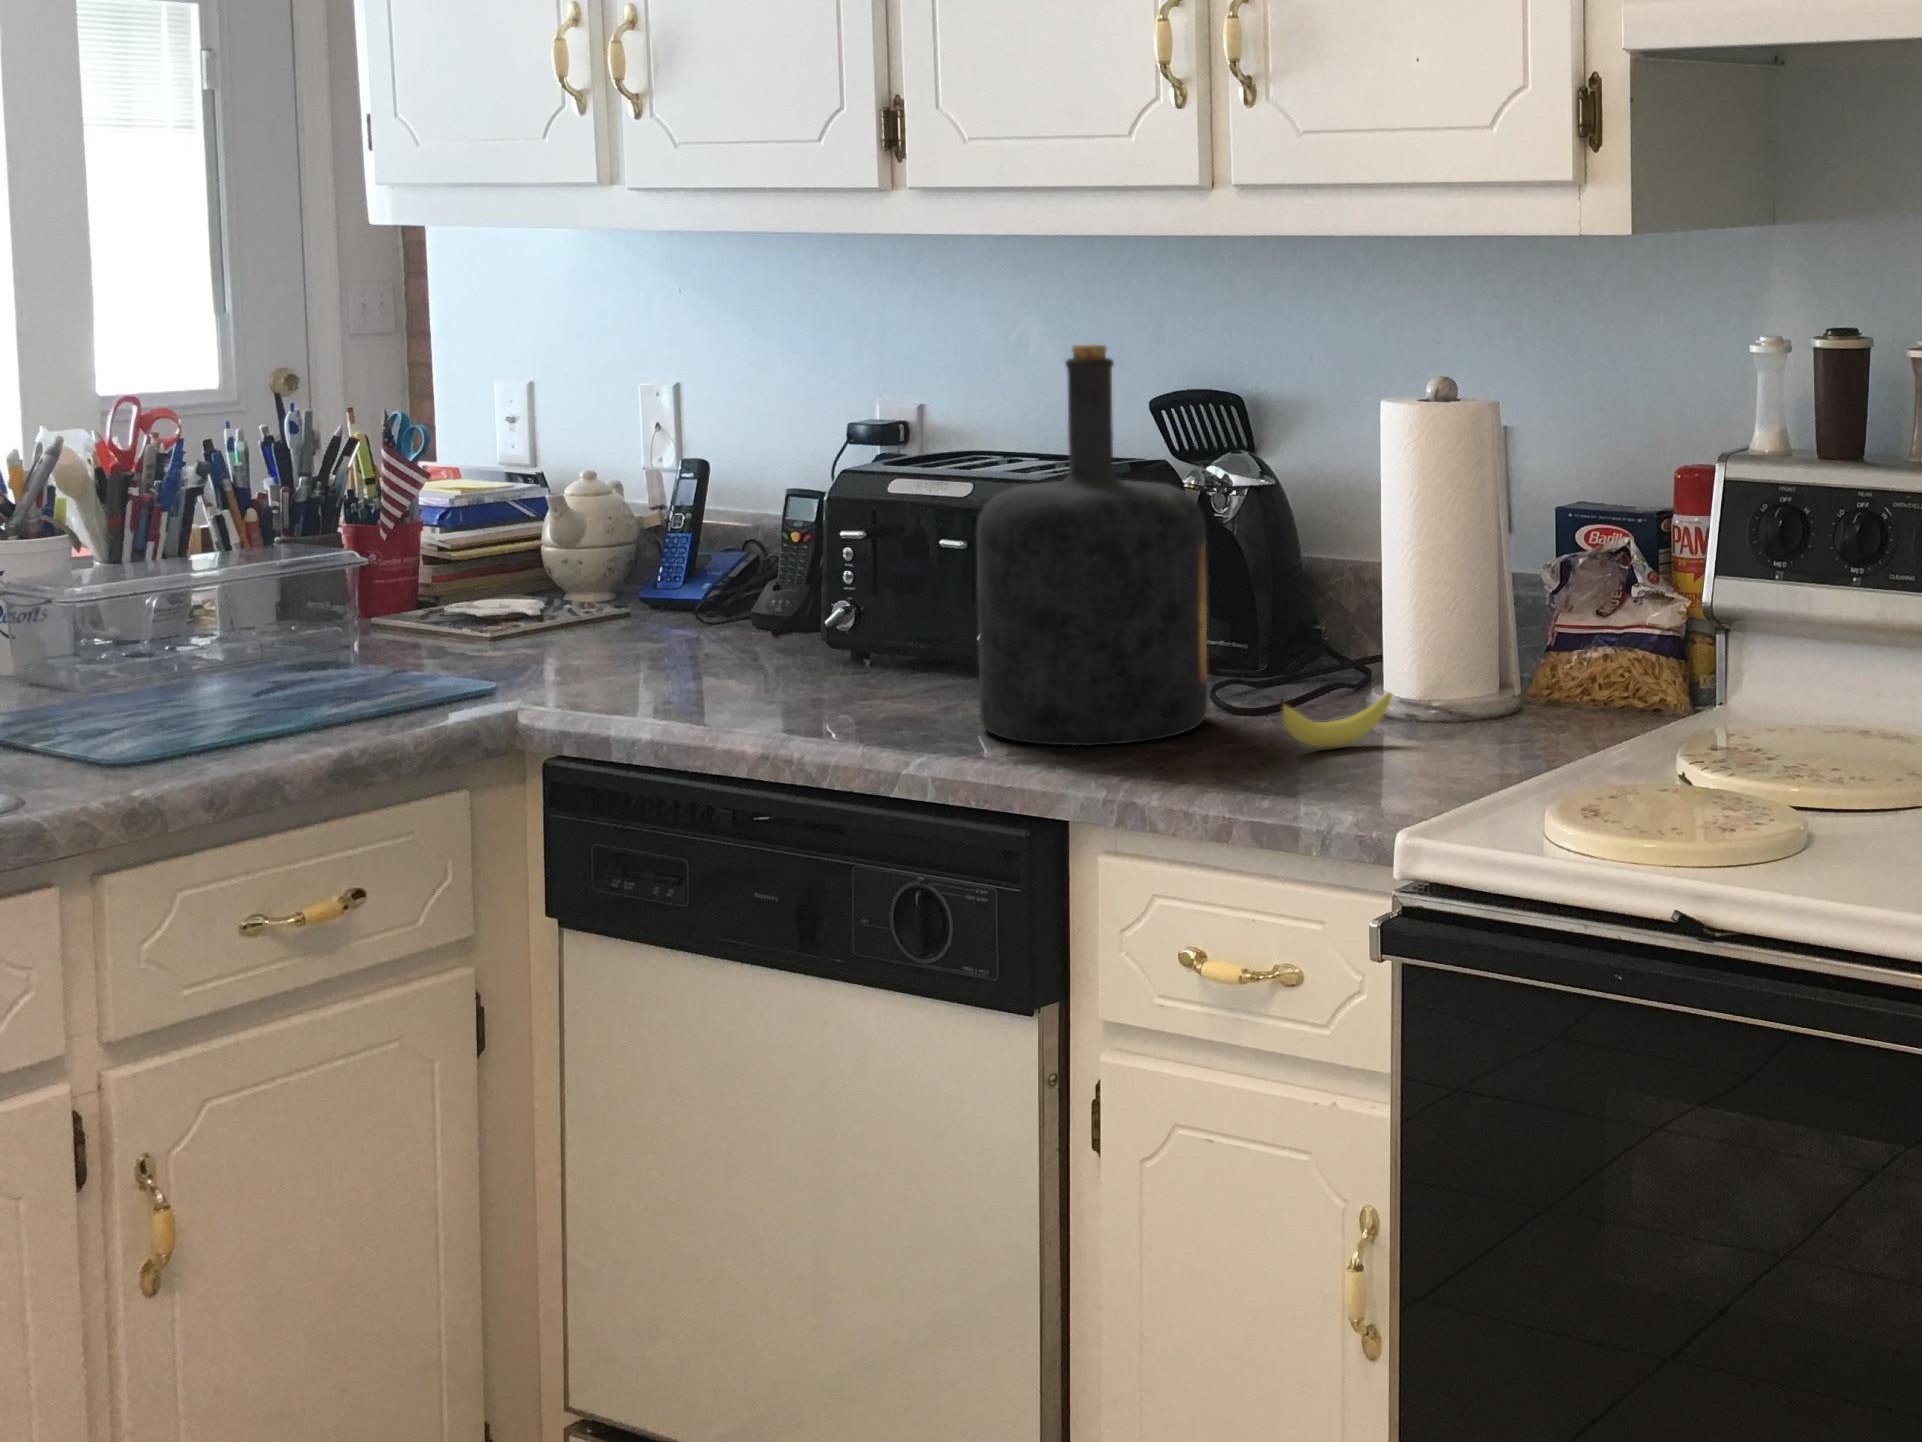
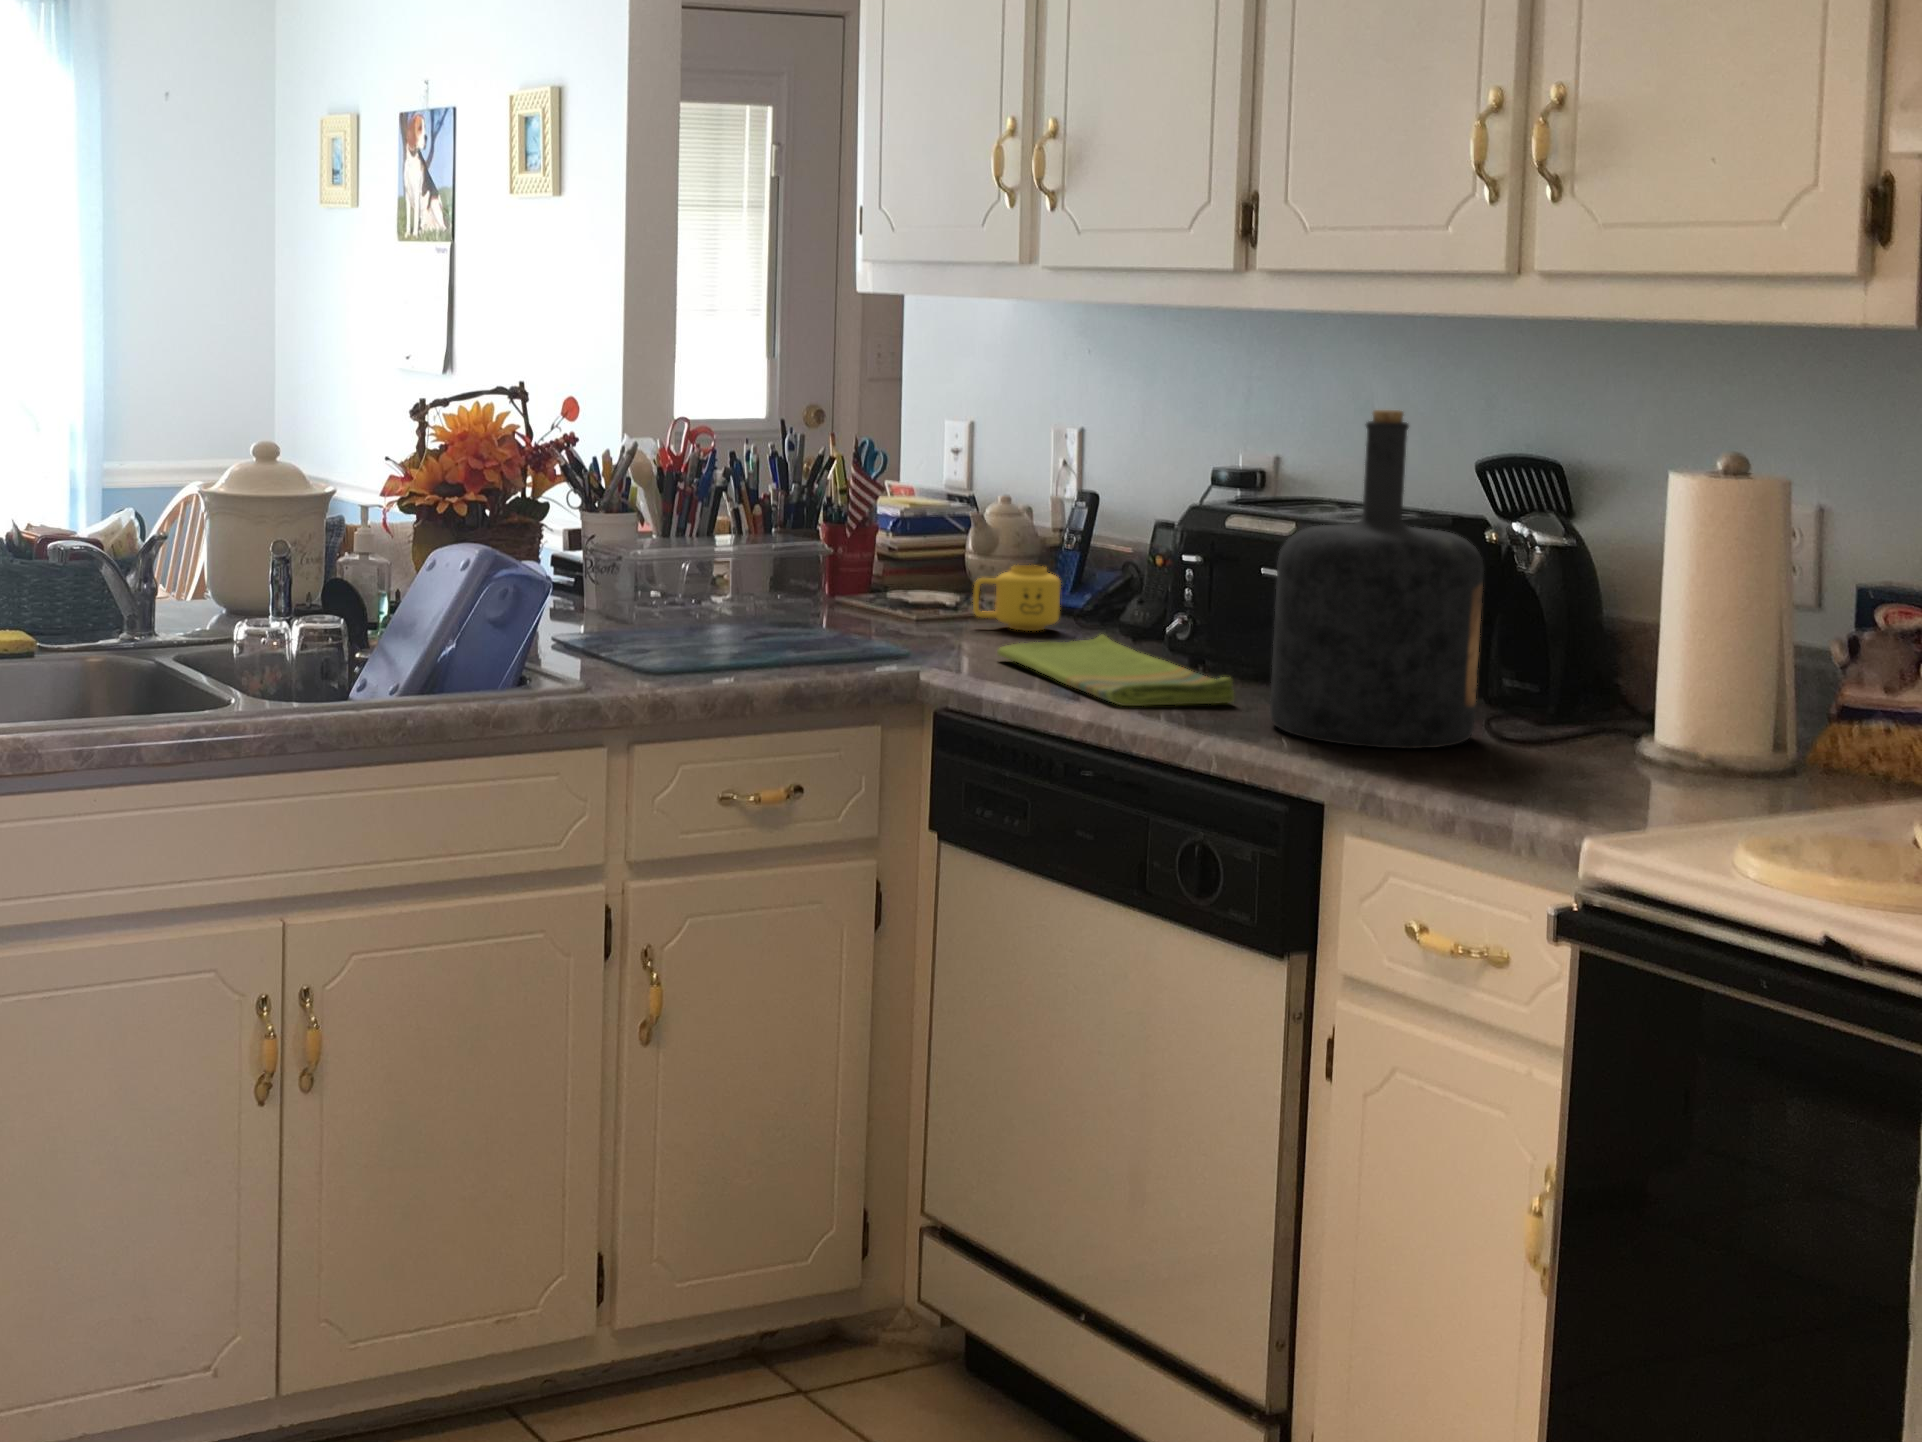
mug: none [564,557,675,640] -> present [973,565,1061,631]
dish towel: none [614,636,927,728] -> present [997,635,1234,706]
banana: present [1279,692,1392,747] -> none [1525,723,1643,773]

